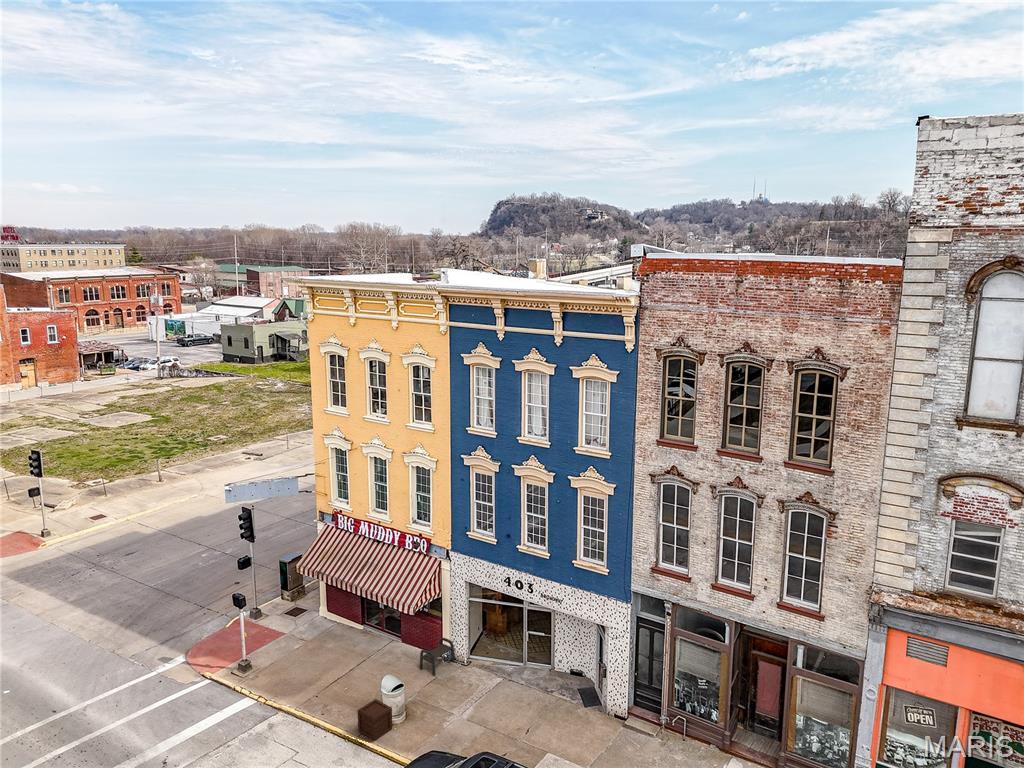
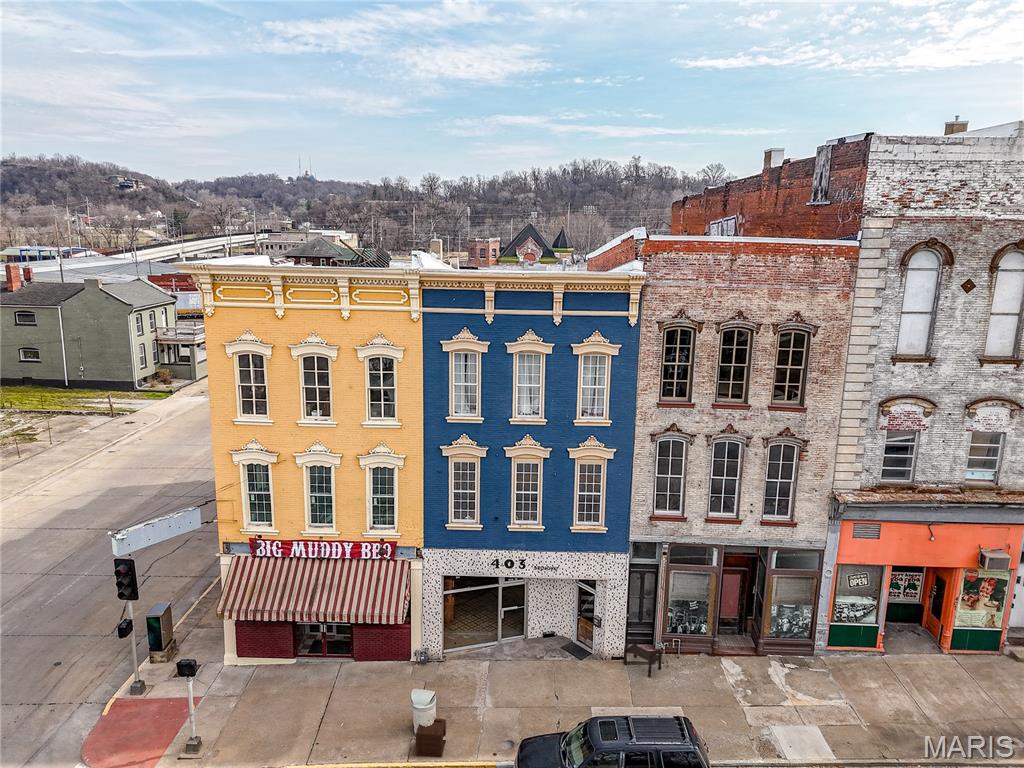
bench: present [420,638,454,675] -> present [623,638,662,677]

